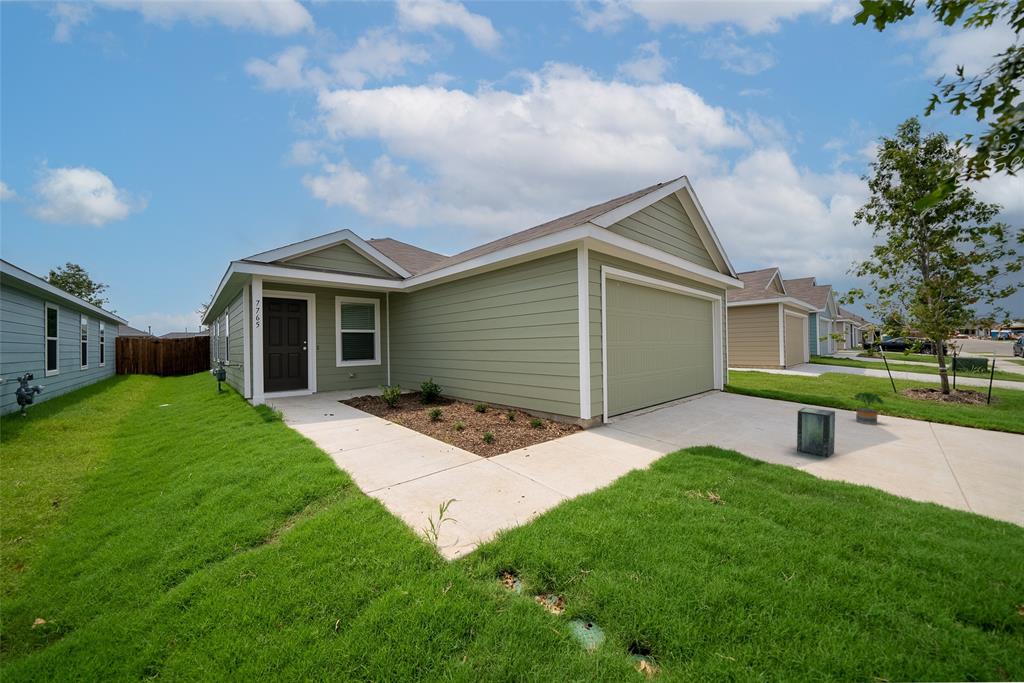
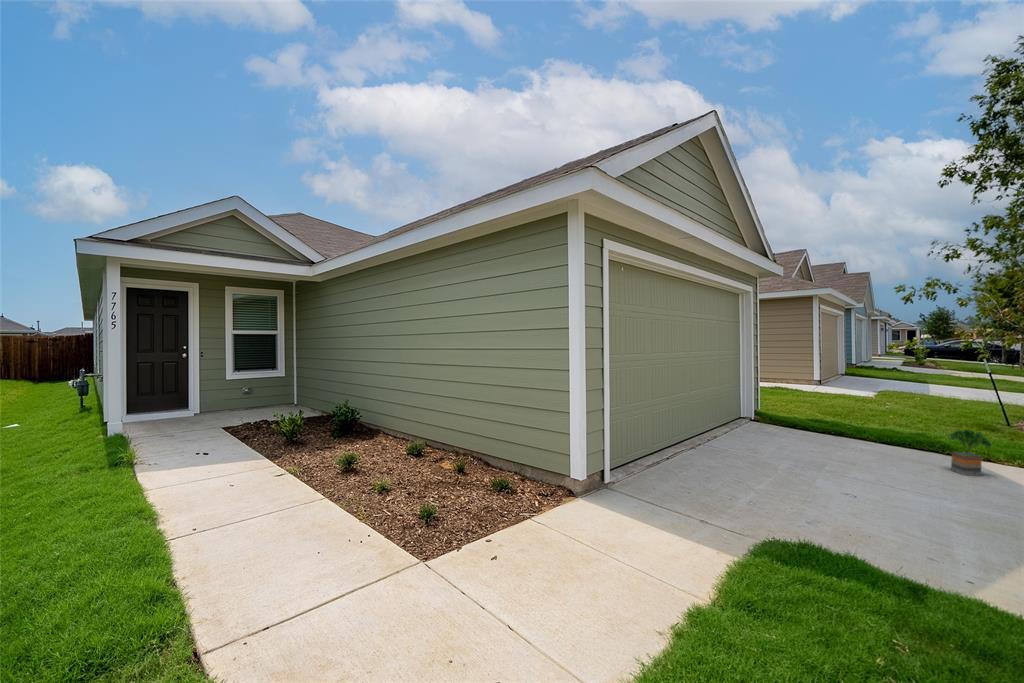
storage box: present [797,408,835,458] -> none [900,462,955,542]

